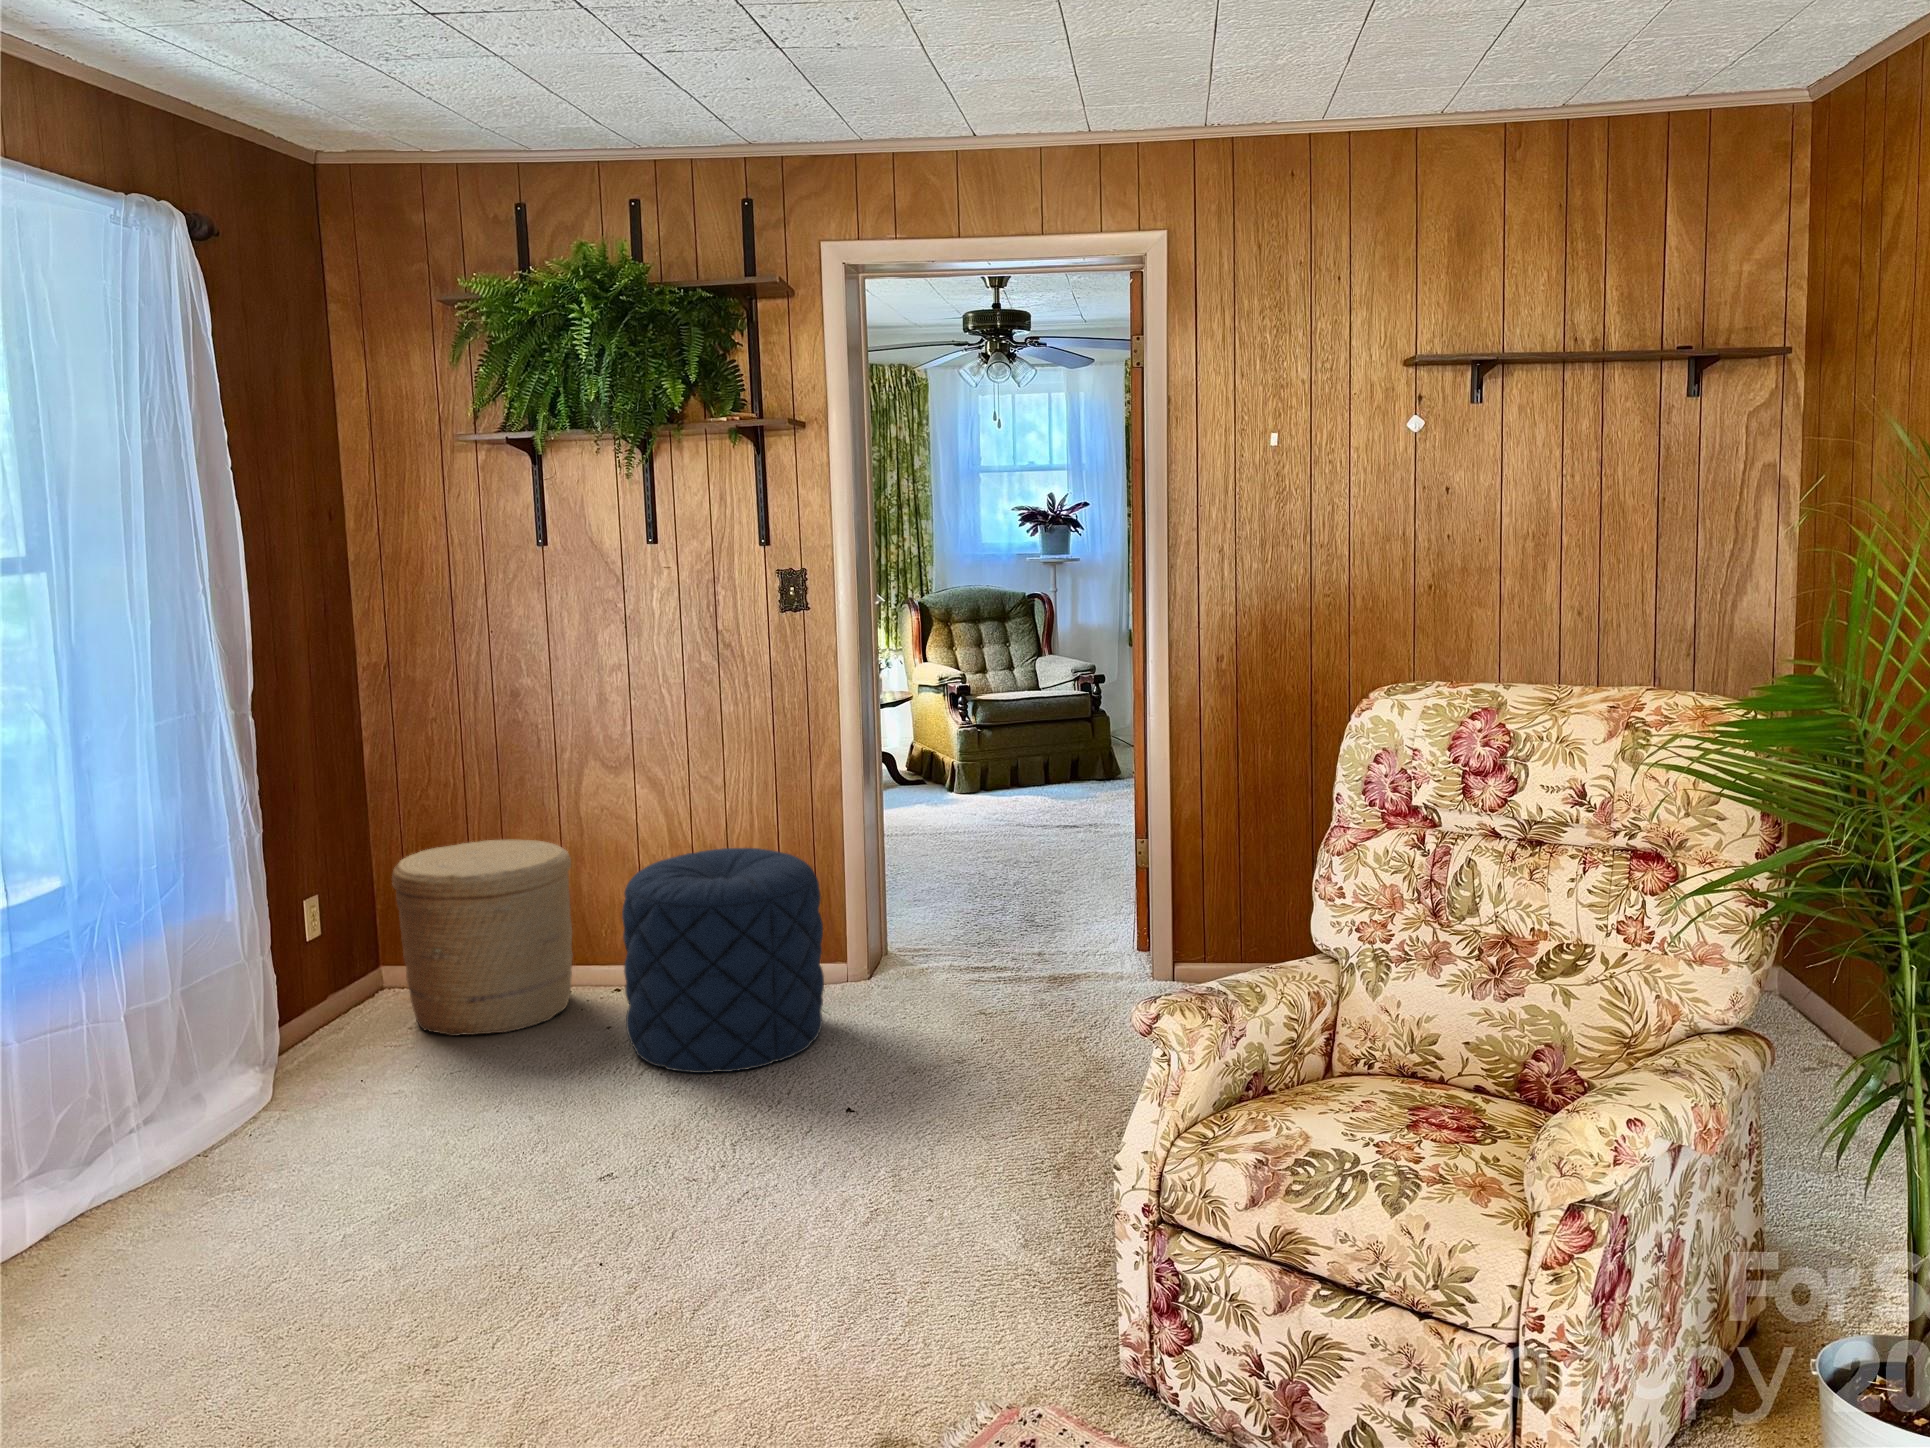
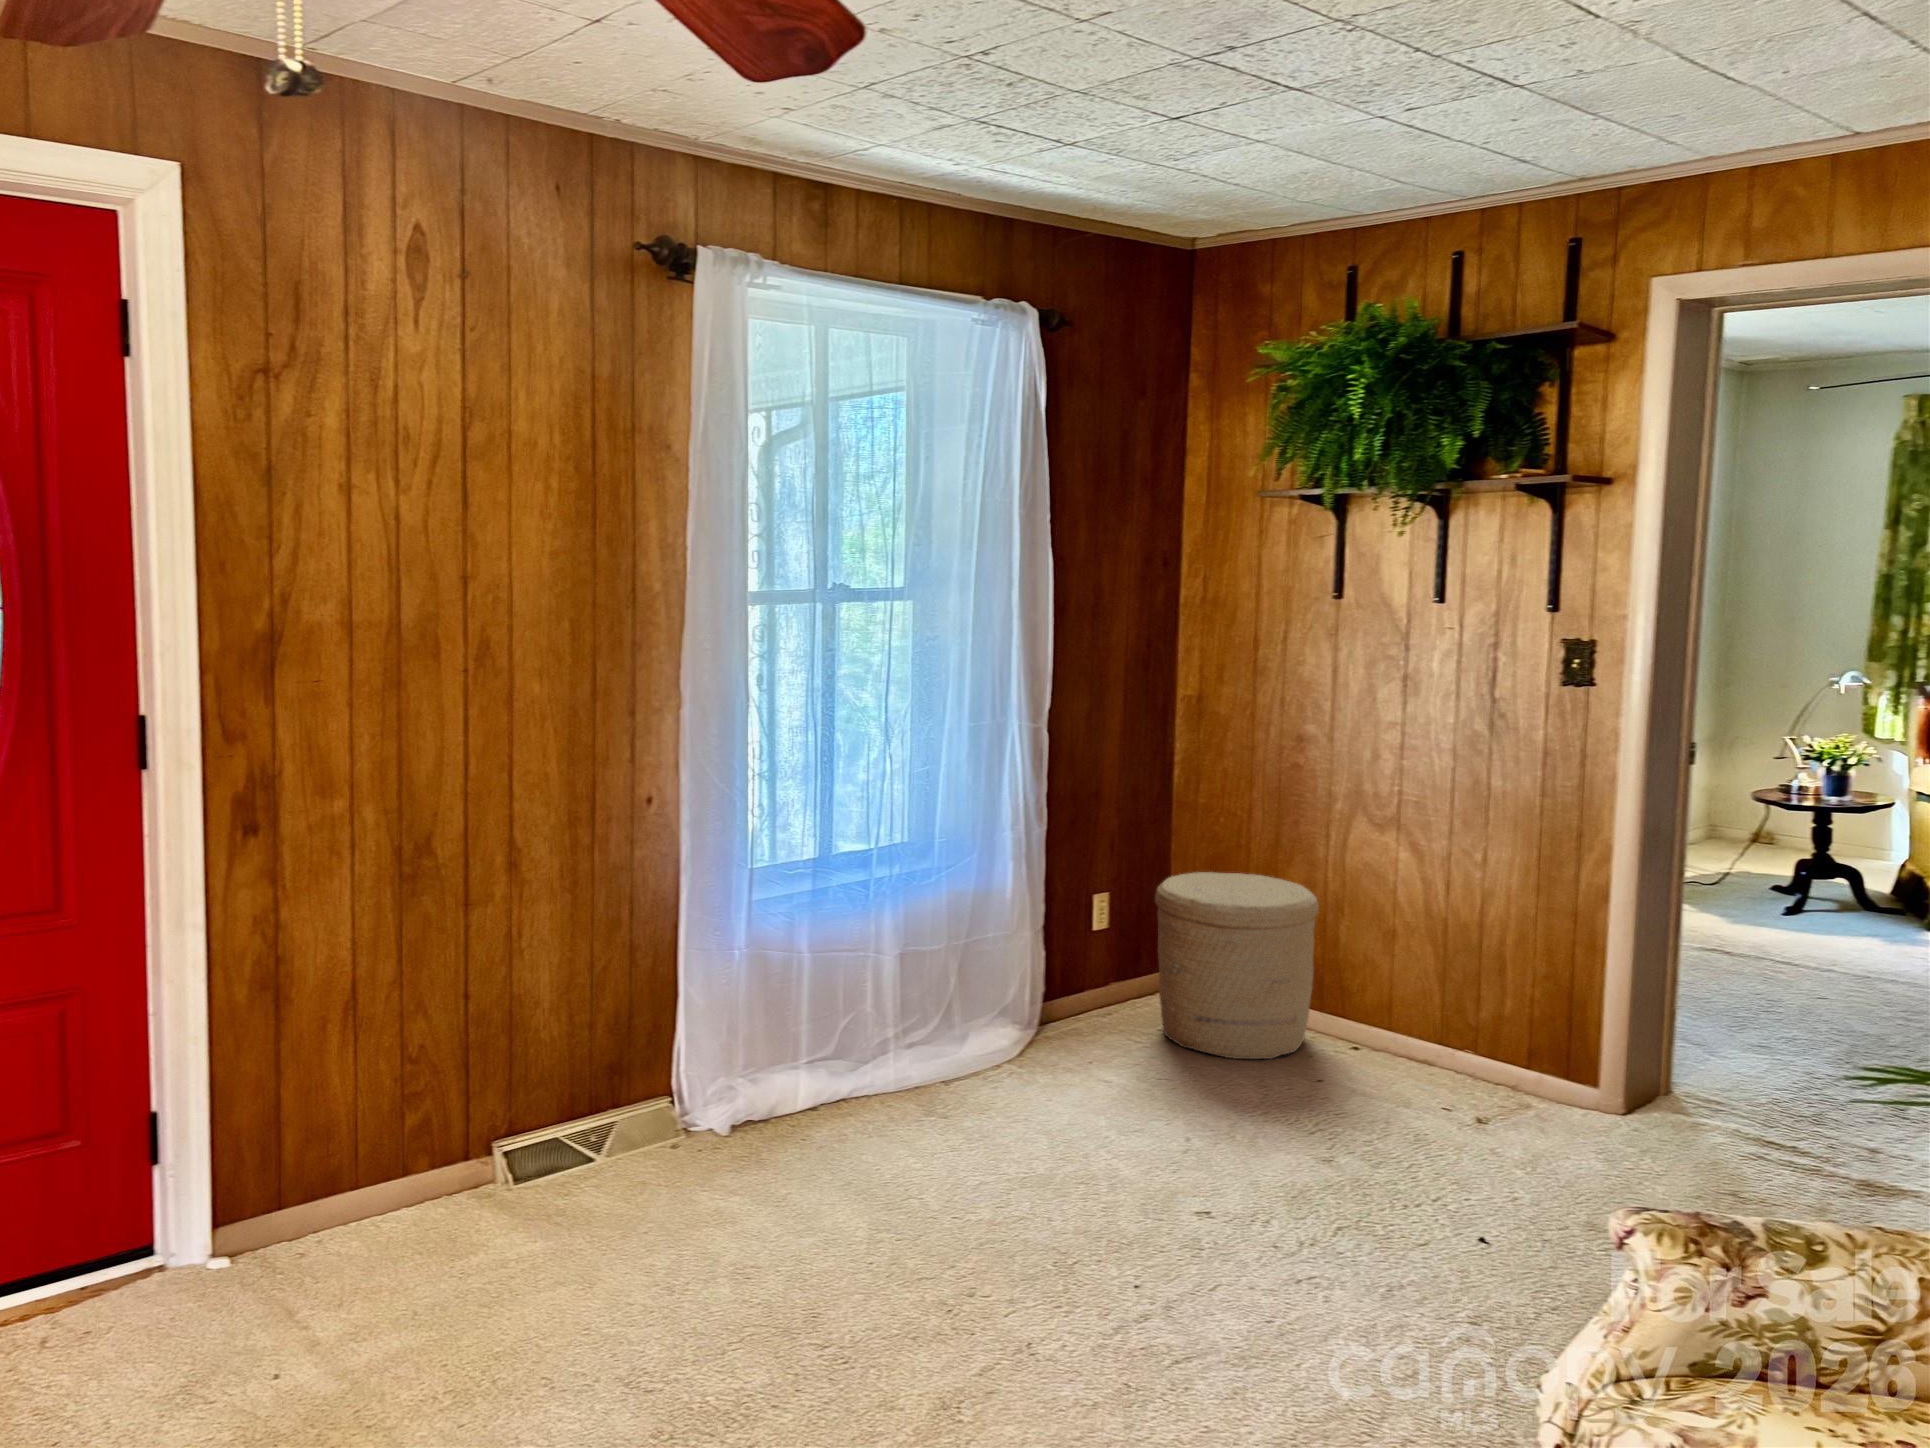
pouf: present [622,848,824,1073] -> none [1314,928,1539,1169]

